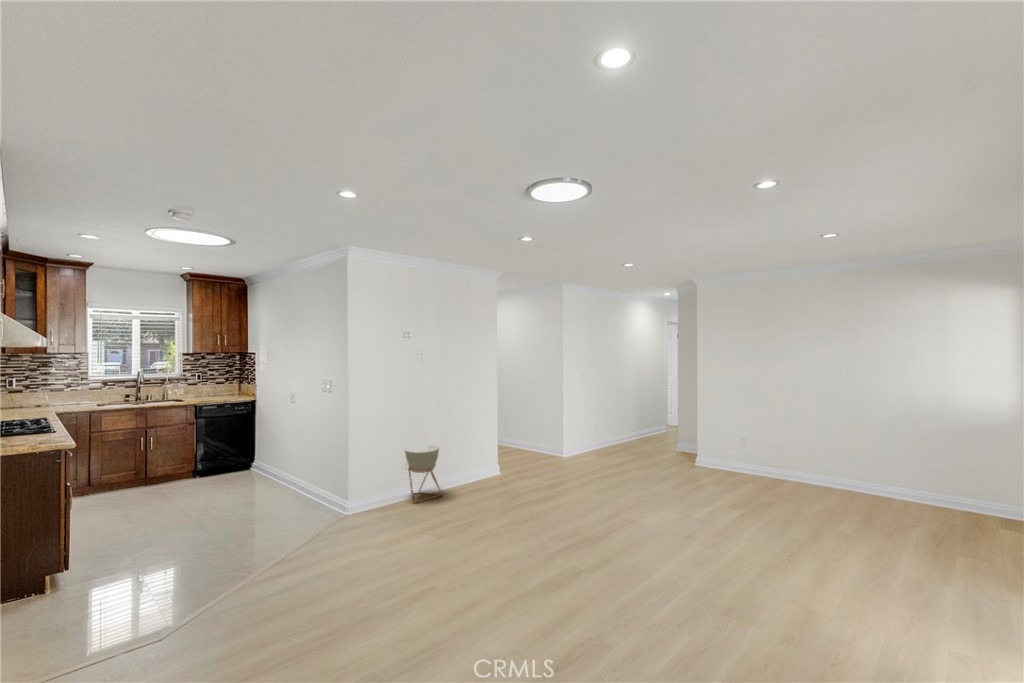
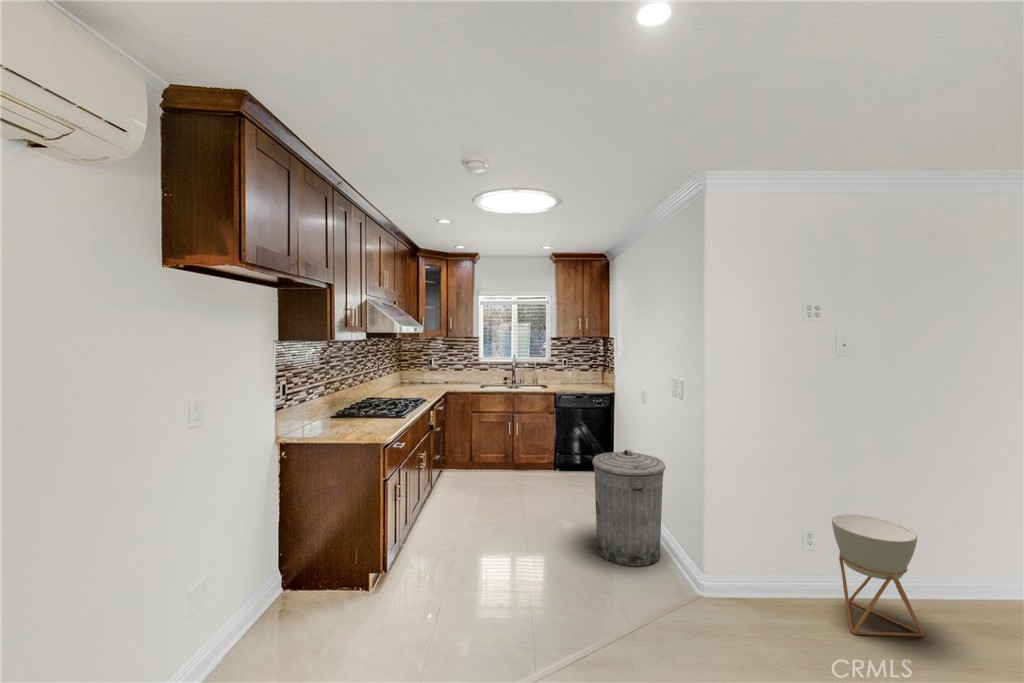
trash can: none [255,434,311,515] -> present [592,450,665,567]

